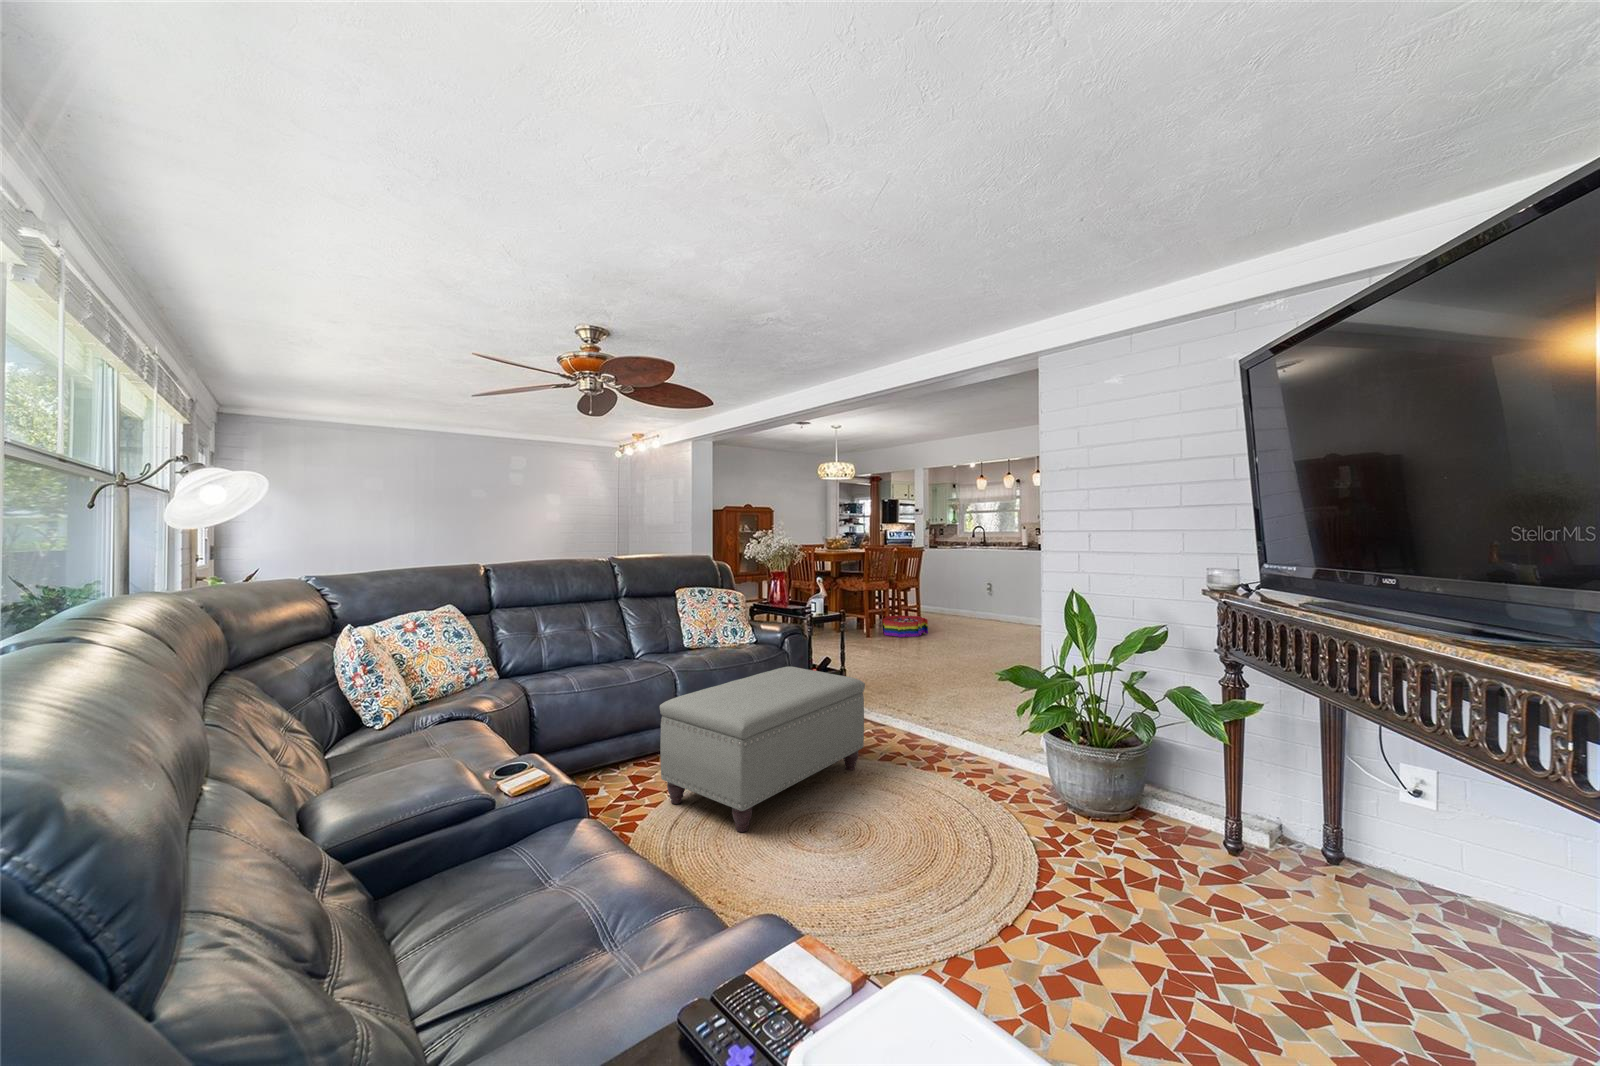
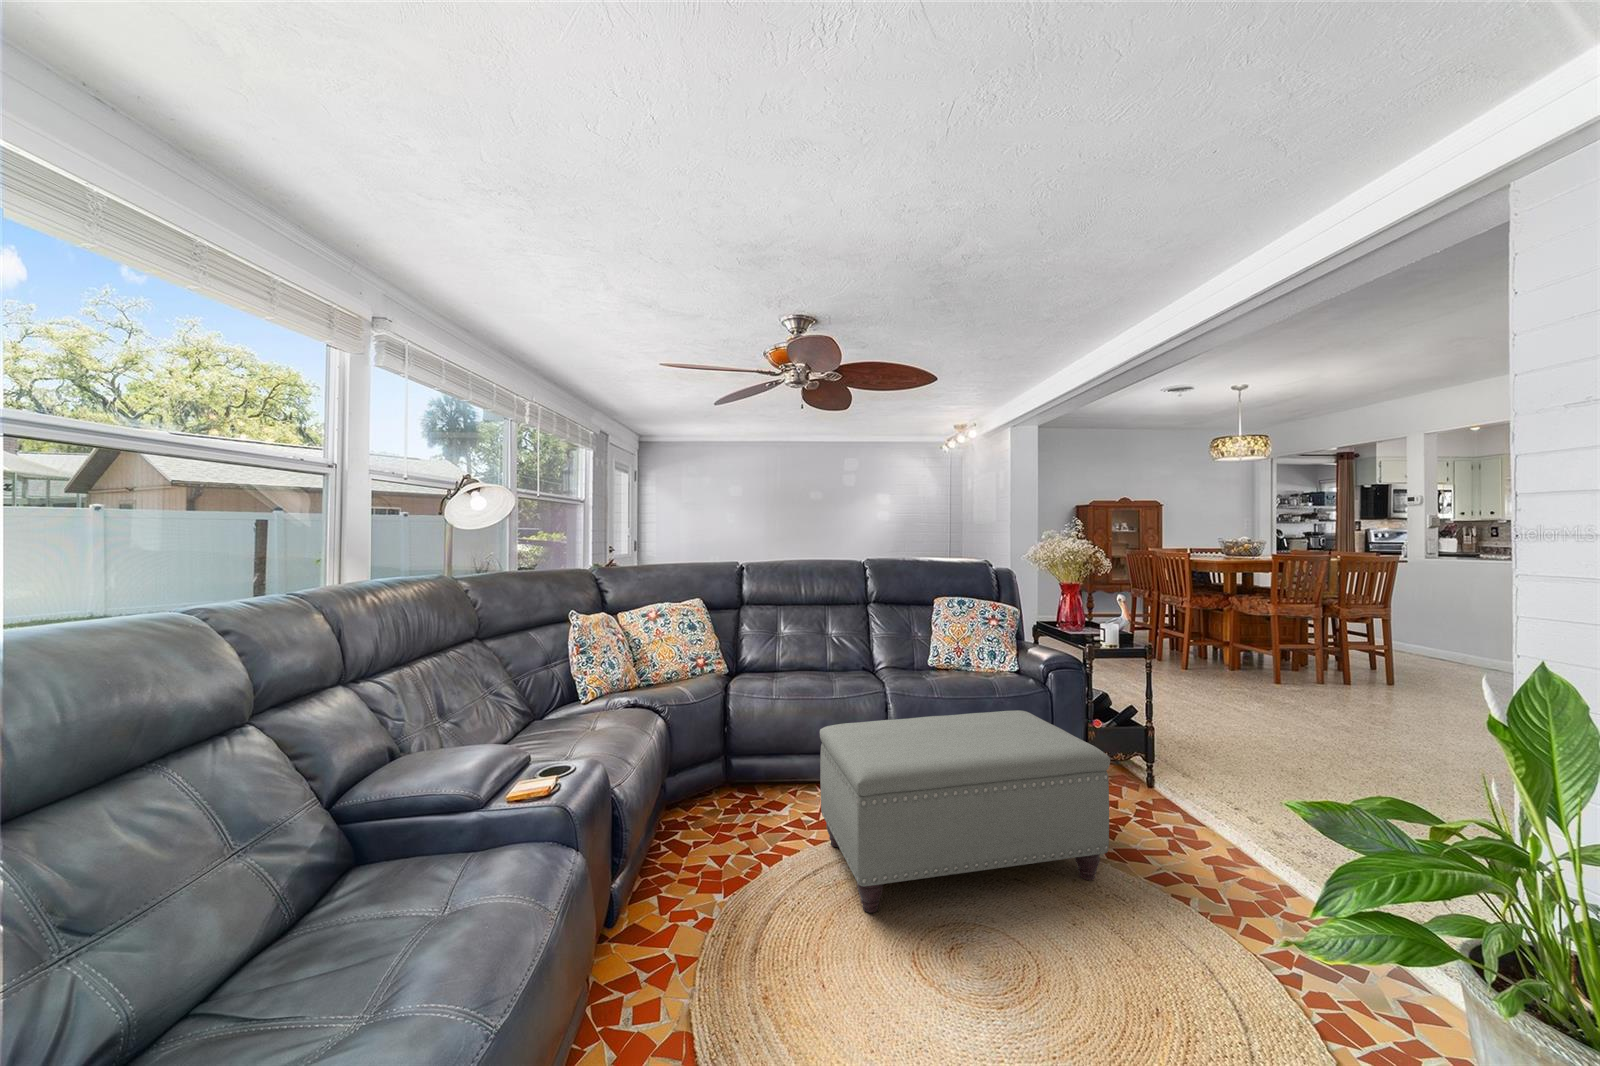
storage bin: present [882,616,928,637] -> none [1318,656,1413,695]

